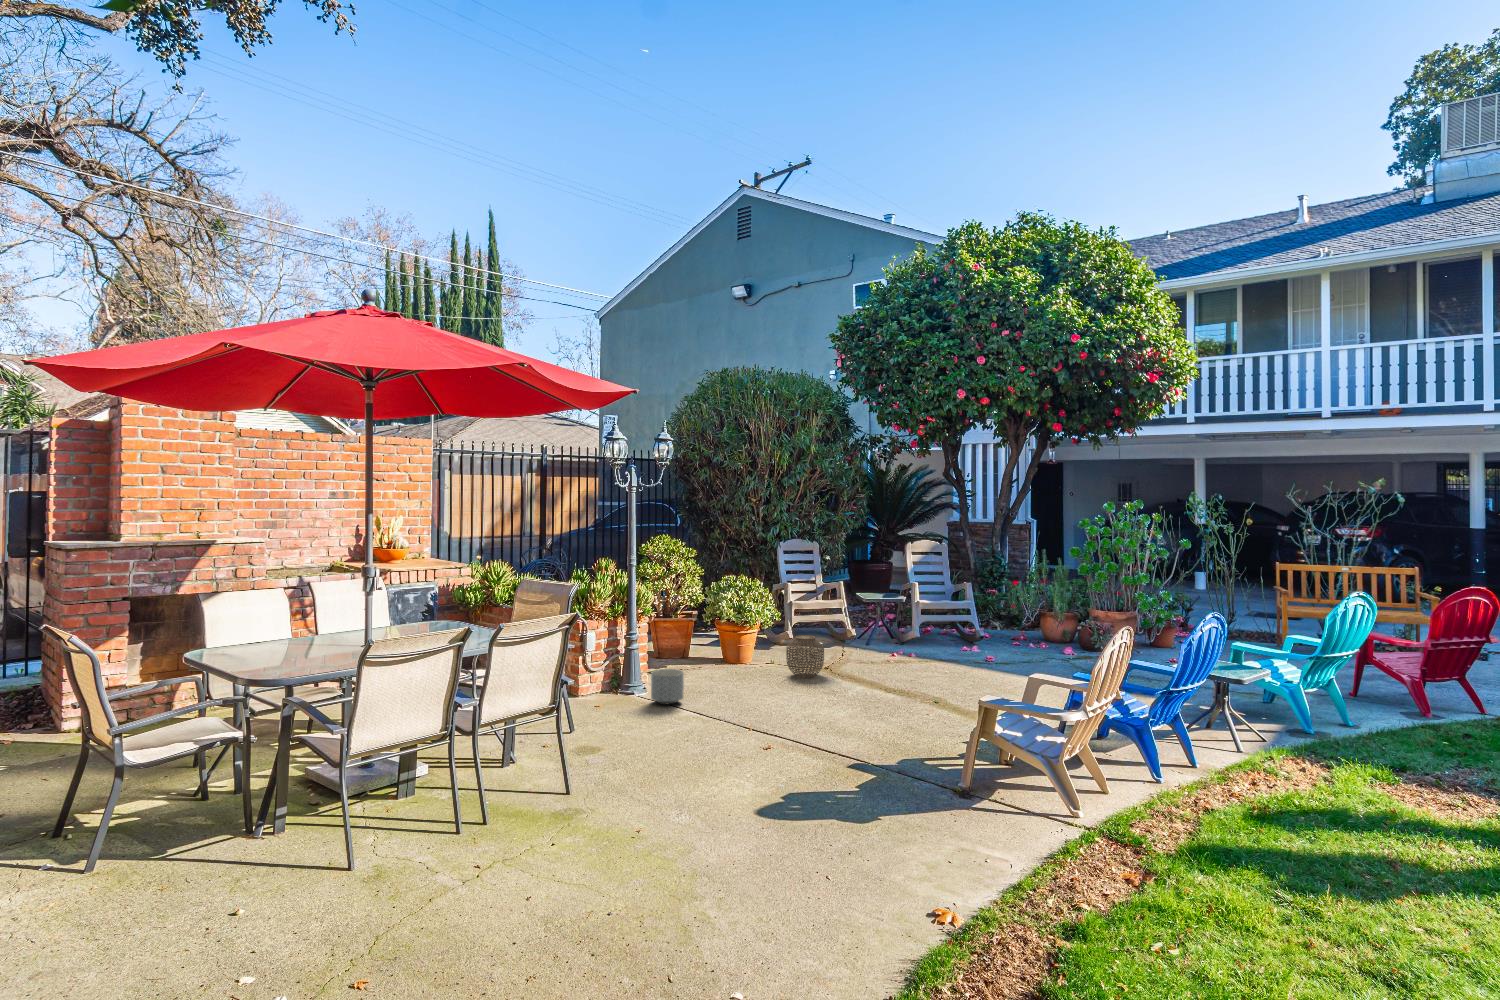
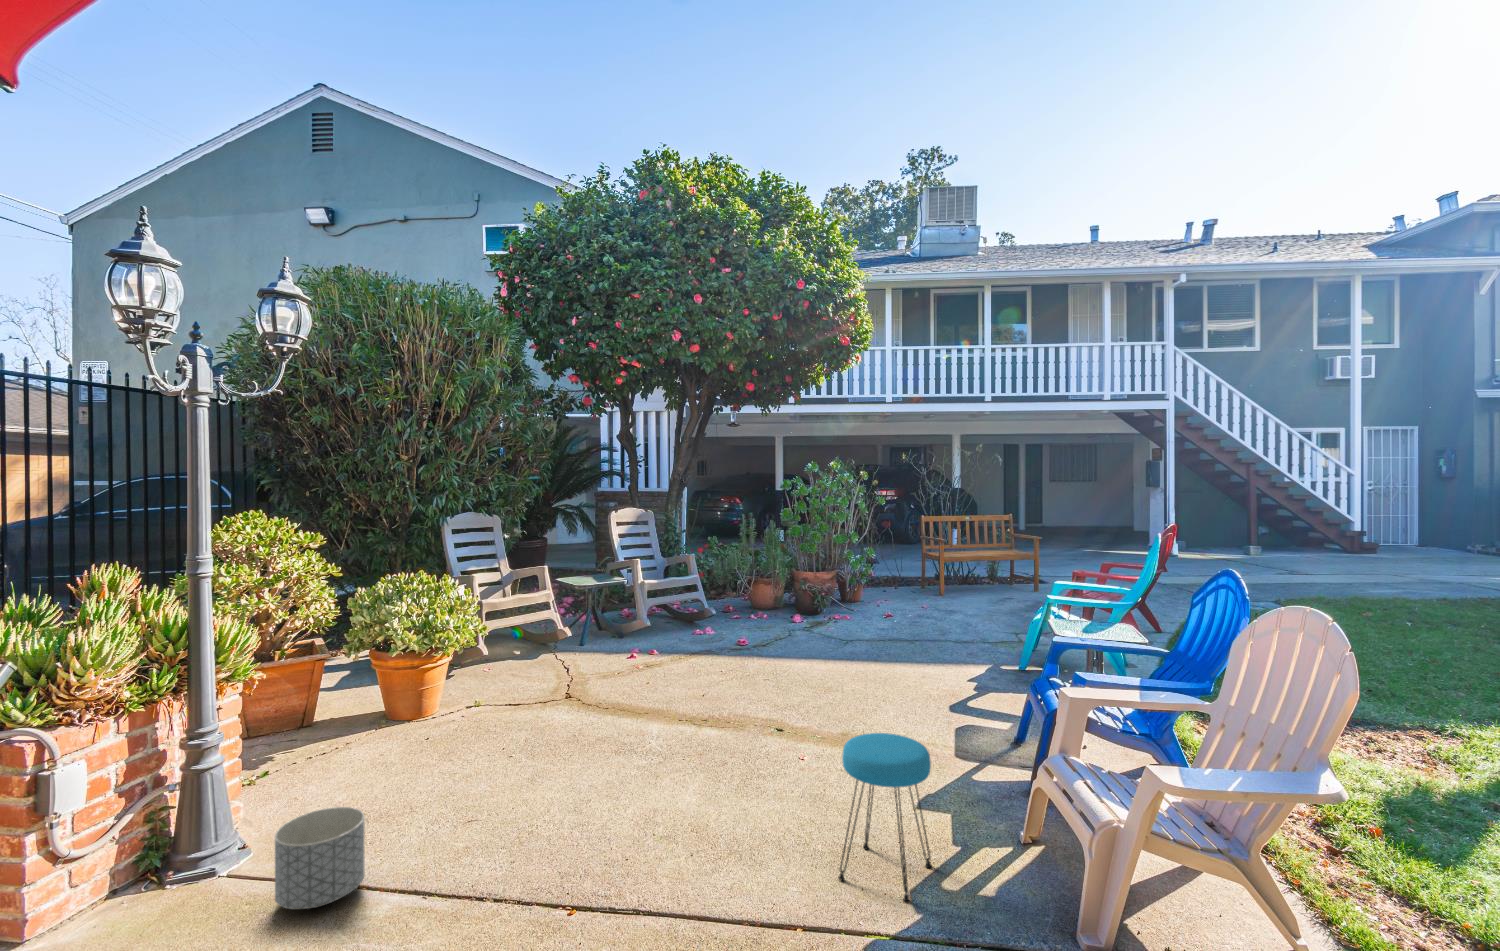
woven basket: present [786,635,824,678] -> none [528,663,593,738]
stool: none [873,671,925,747] -> present [839,733,932,901]

